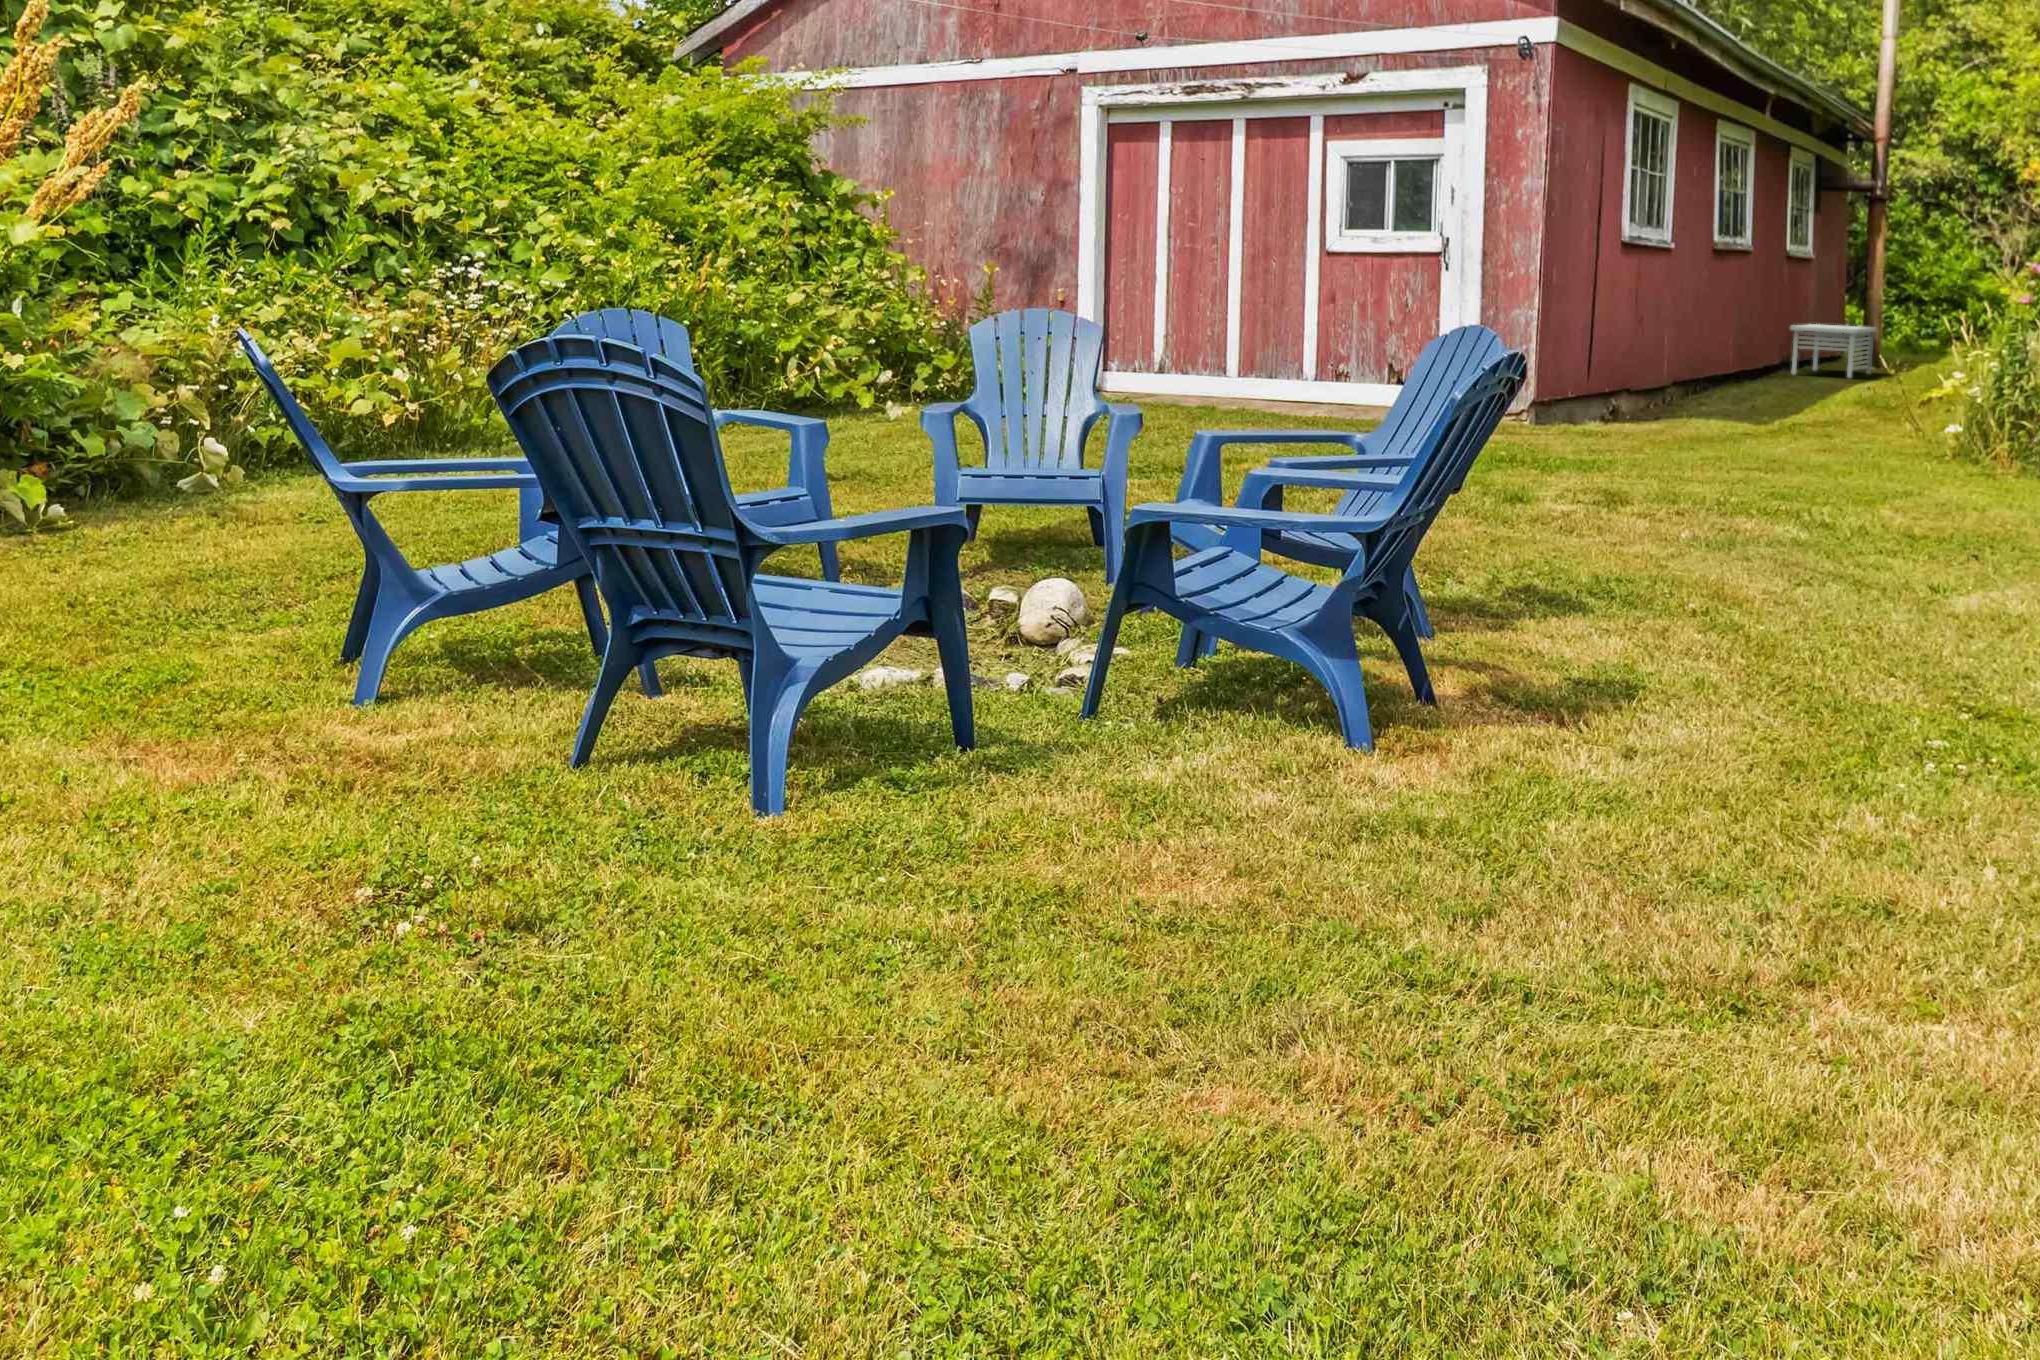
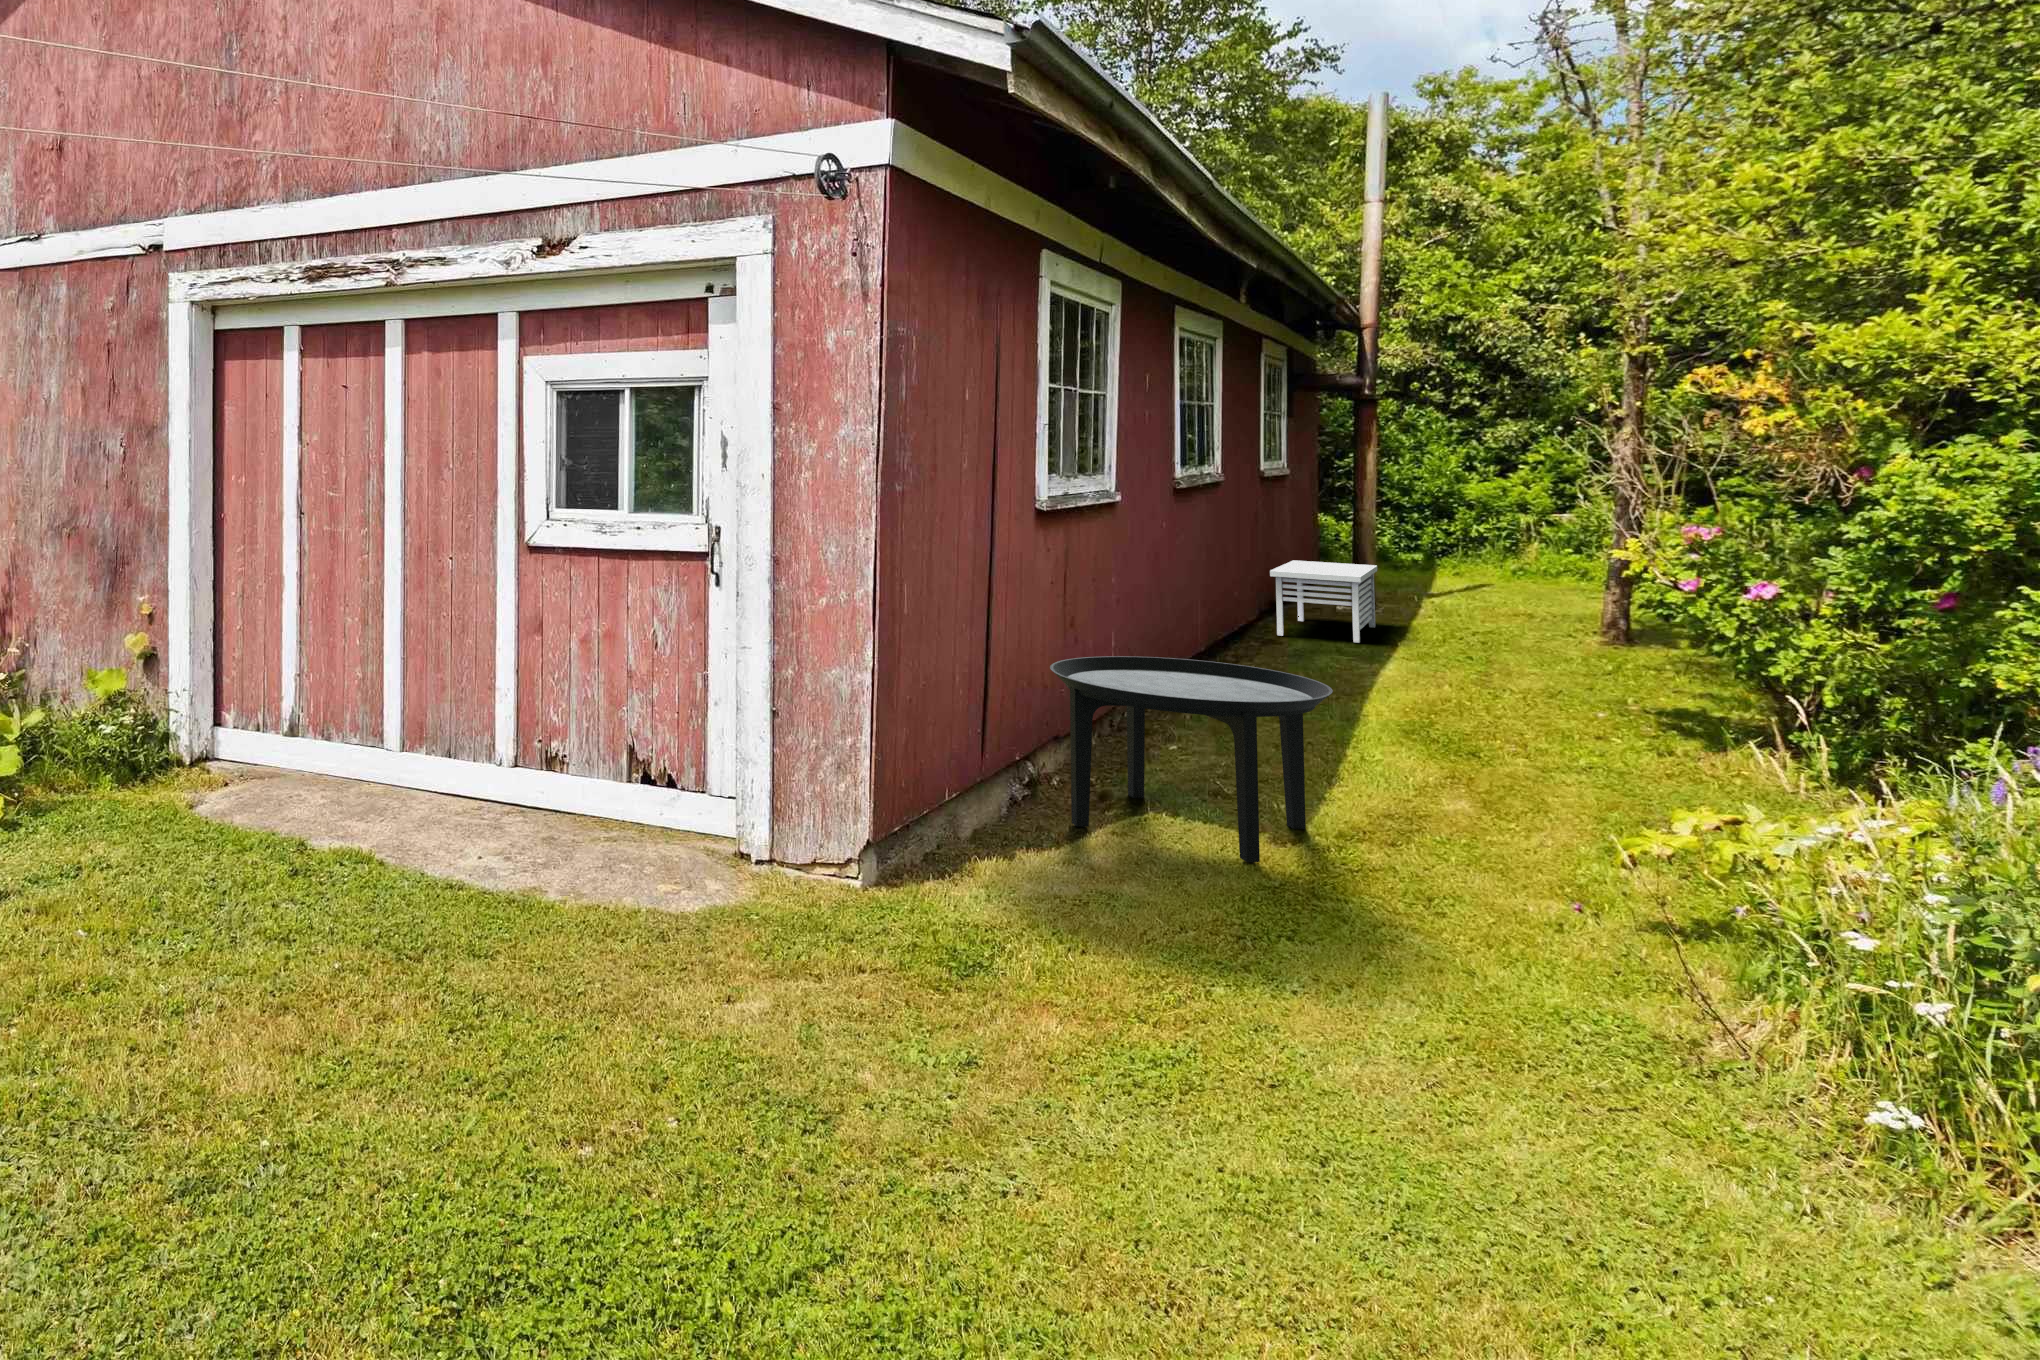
round table: none [1621,332,1782,427] -> present [1050,656,1333,862]

